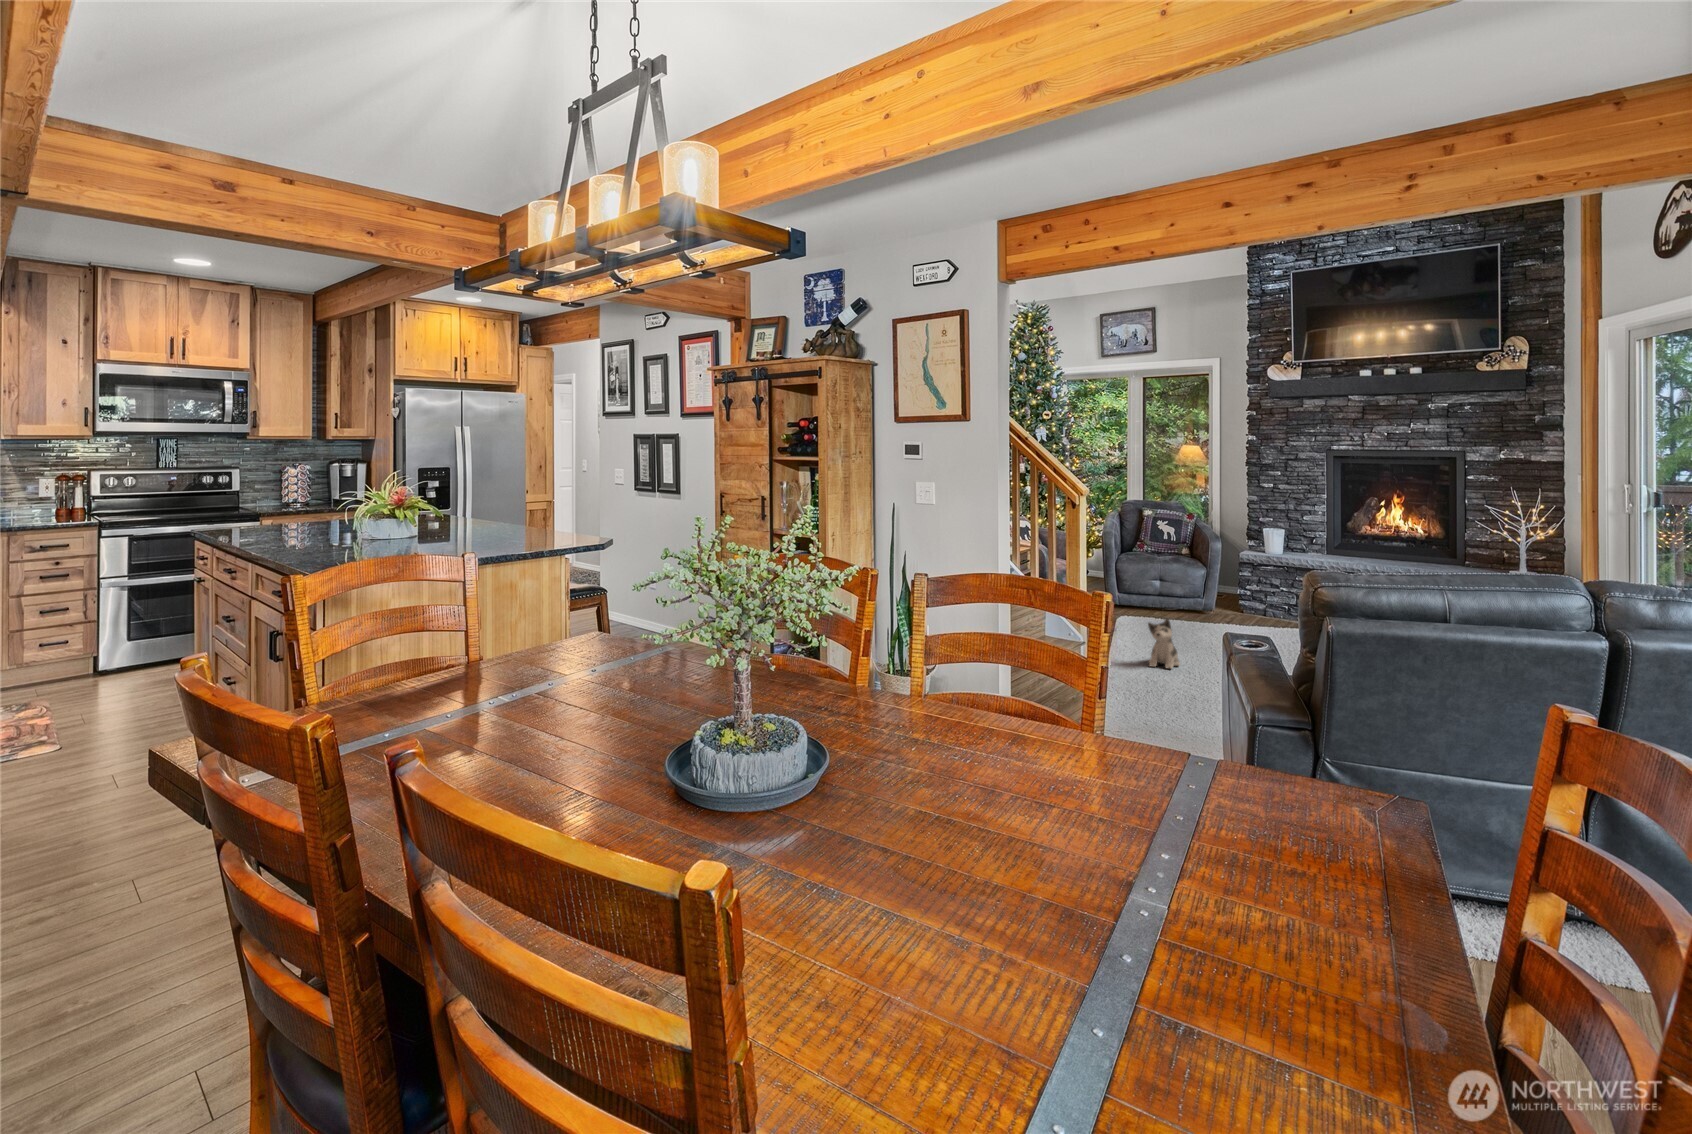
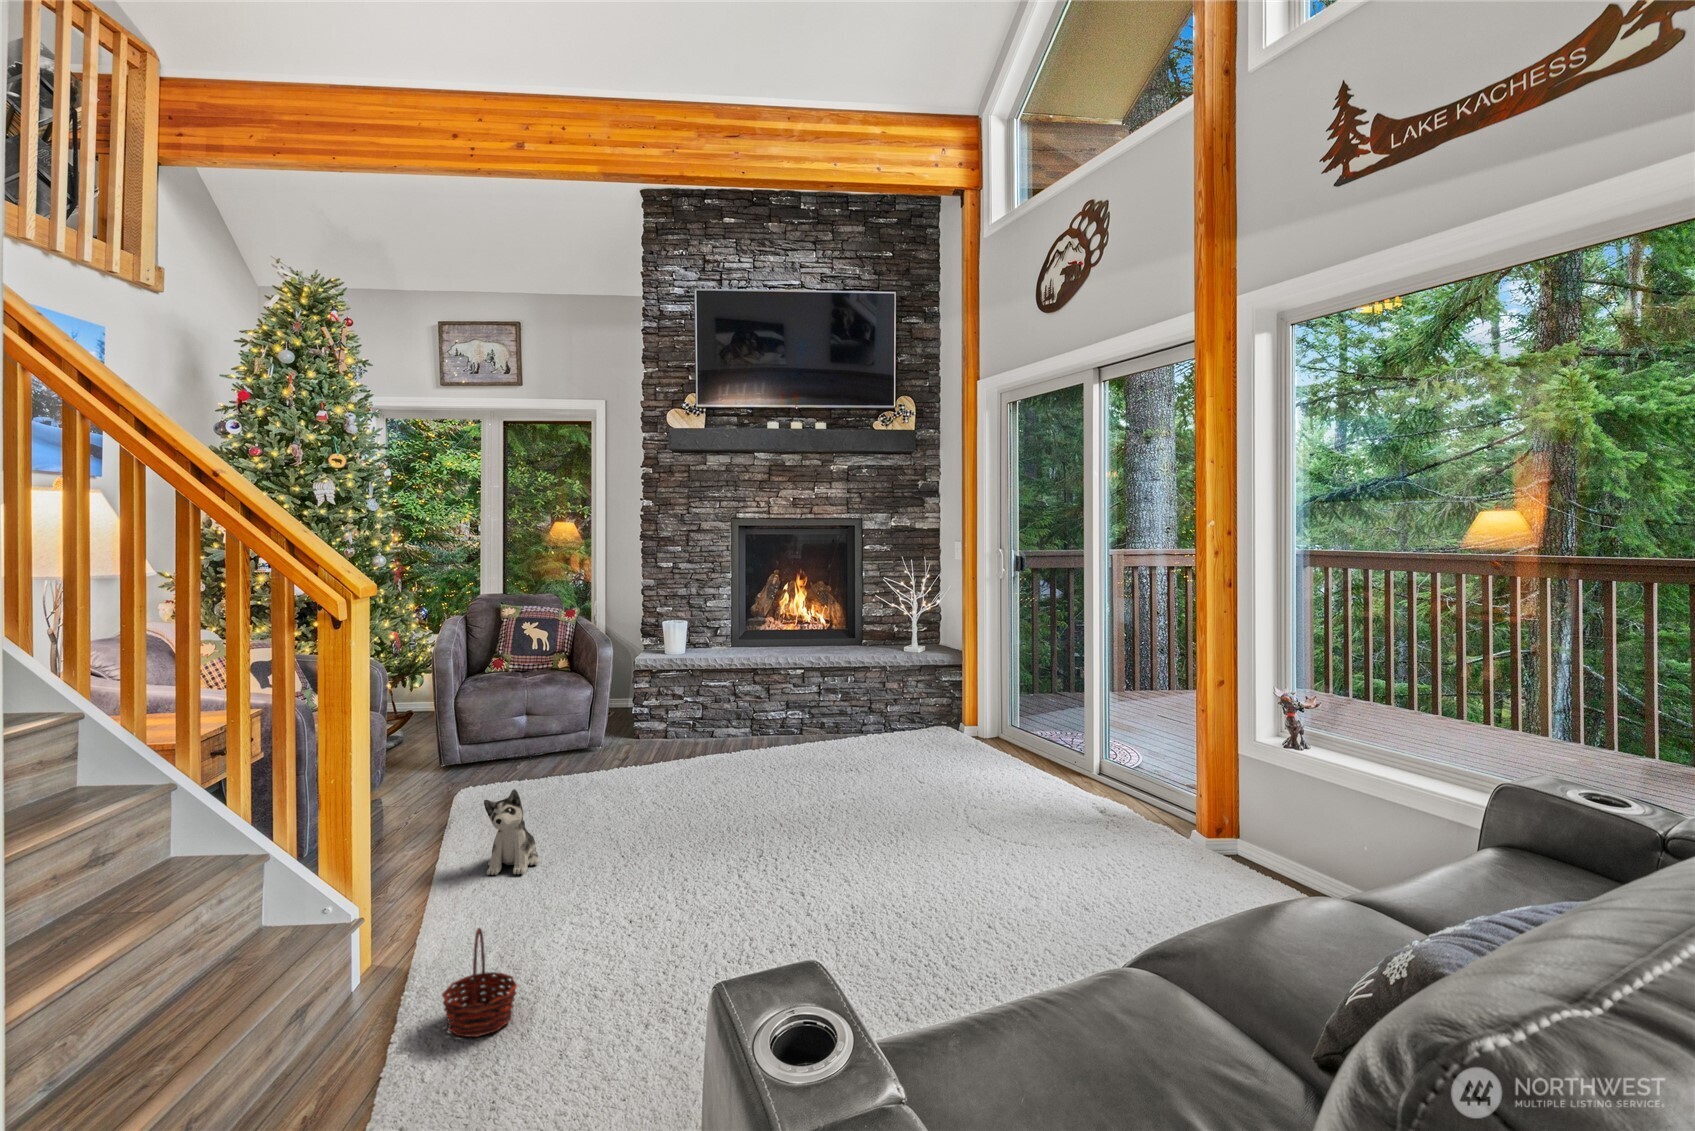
basket: none [1143,670,1184,724] -> present [442,928,517,1037]

